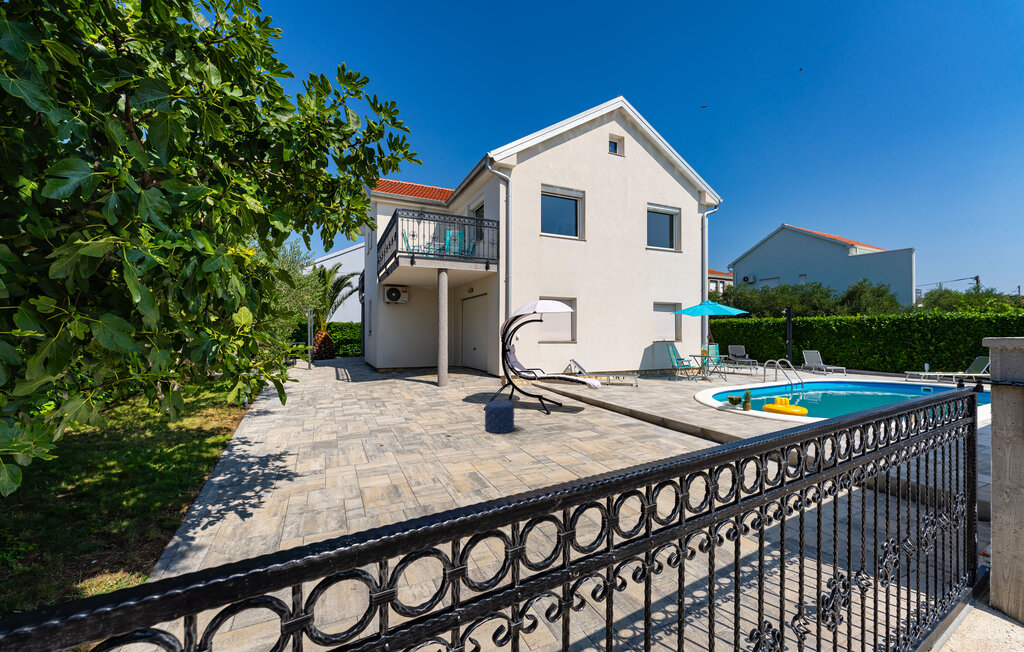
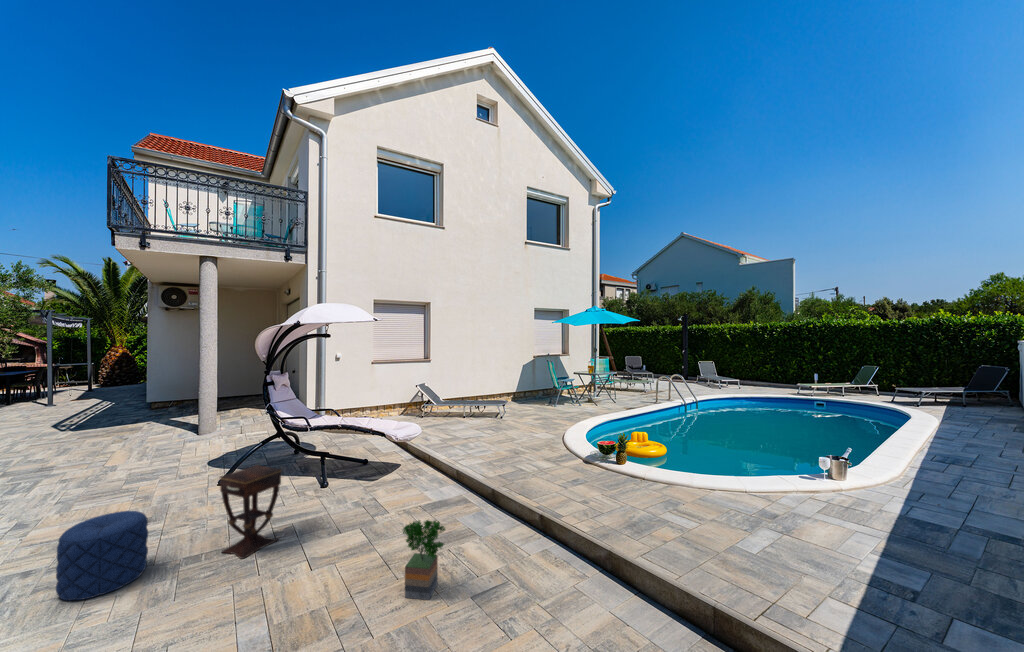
side table: none [538,386,564,428] -> present [220,465,281,559]
potted tree: none [646,407,670,442] -> present [403,520,445,600]

